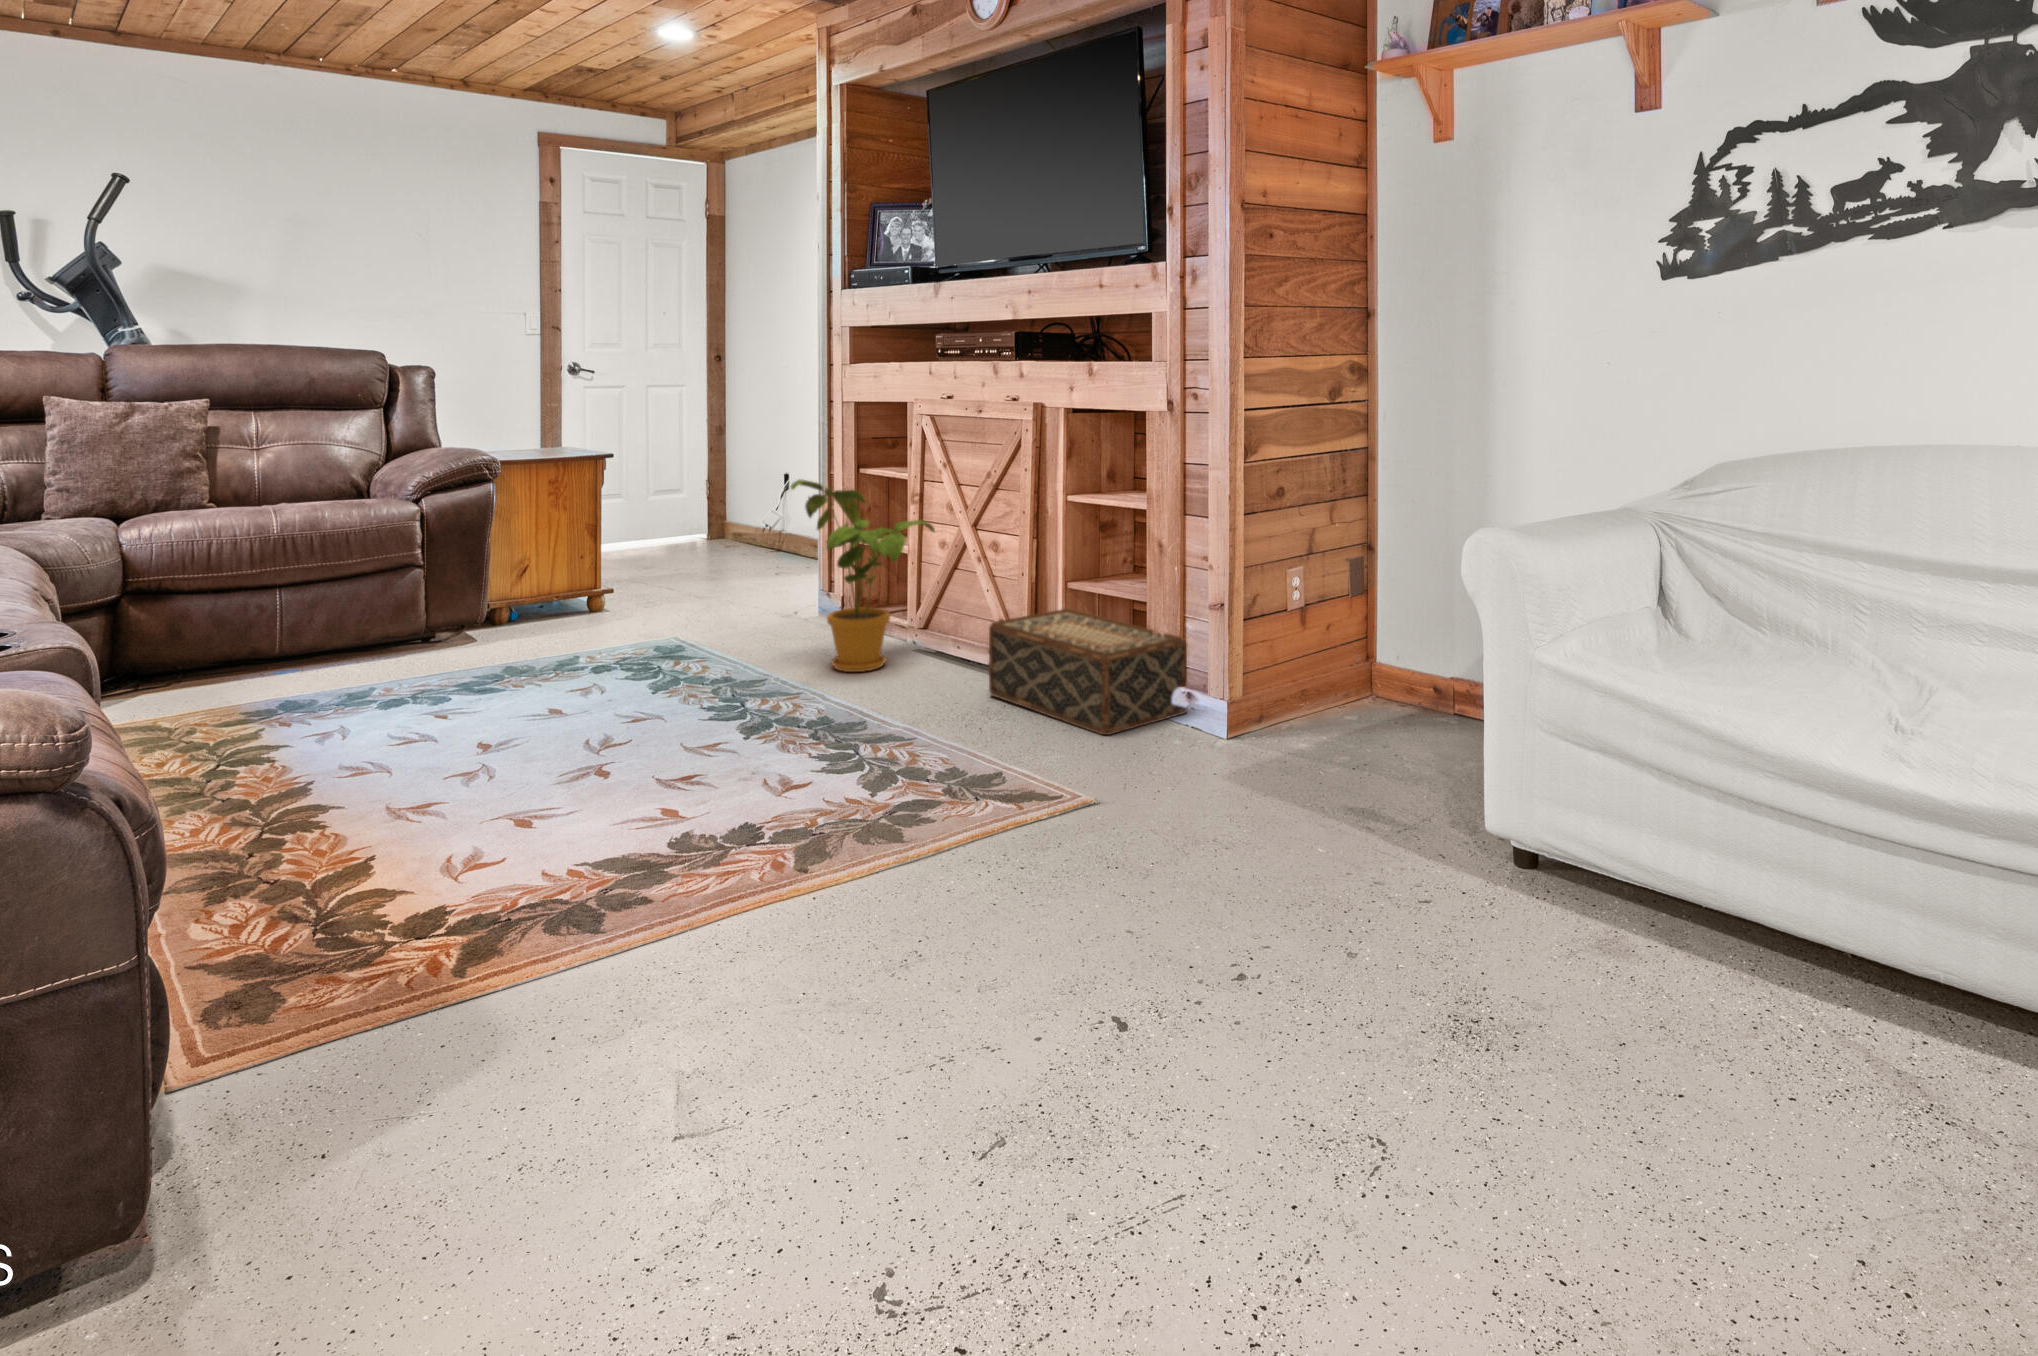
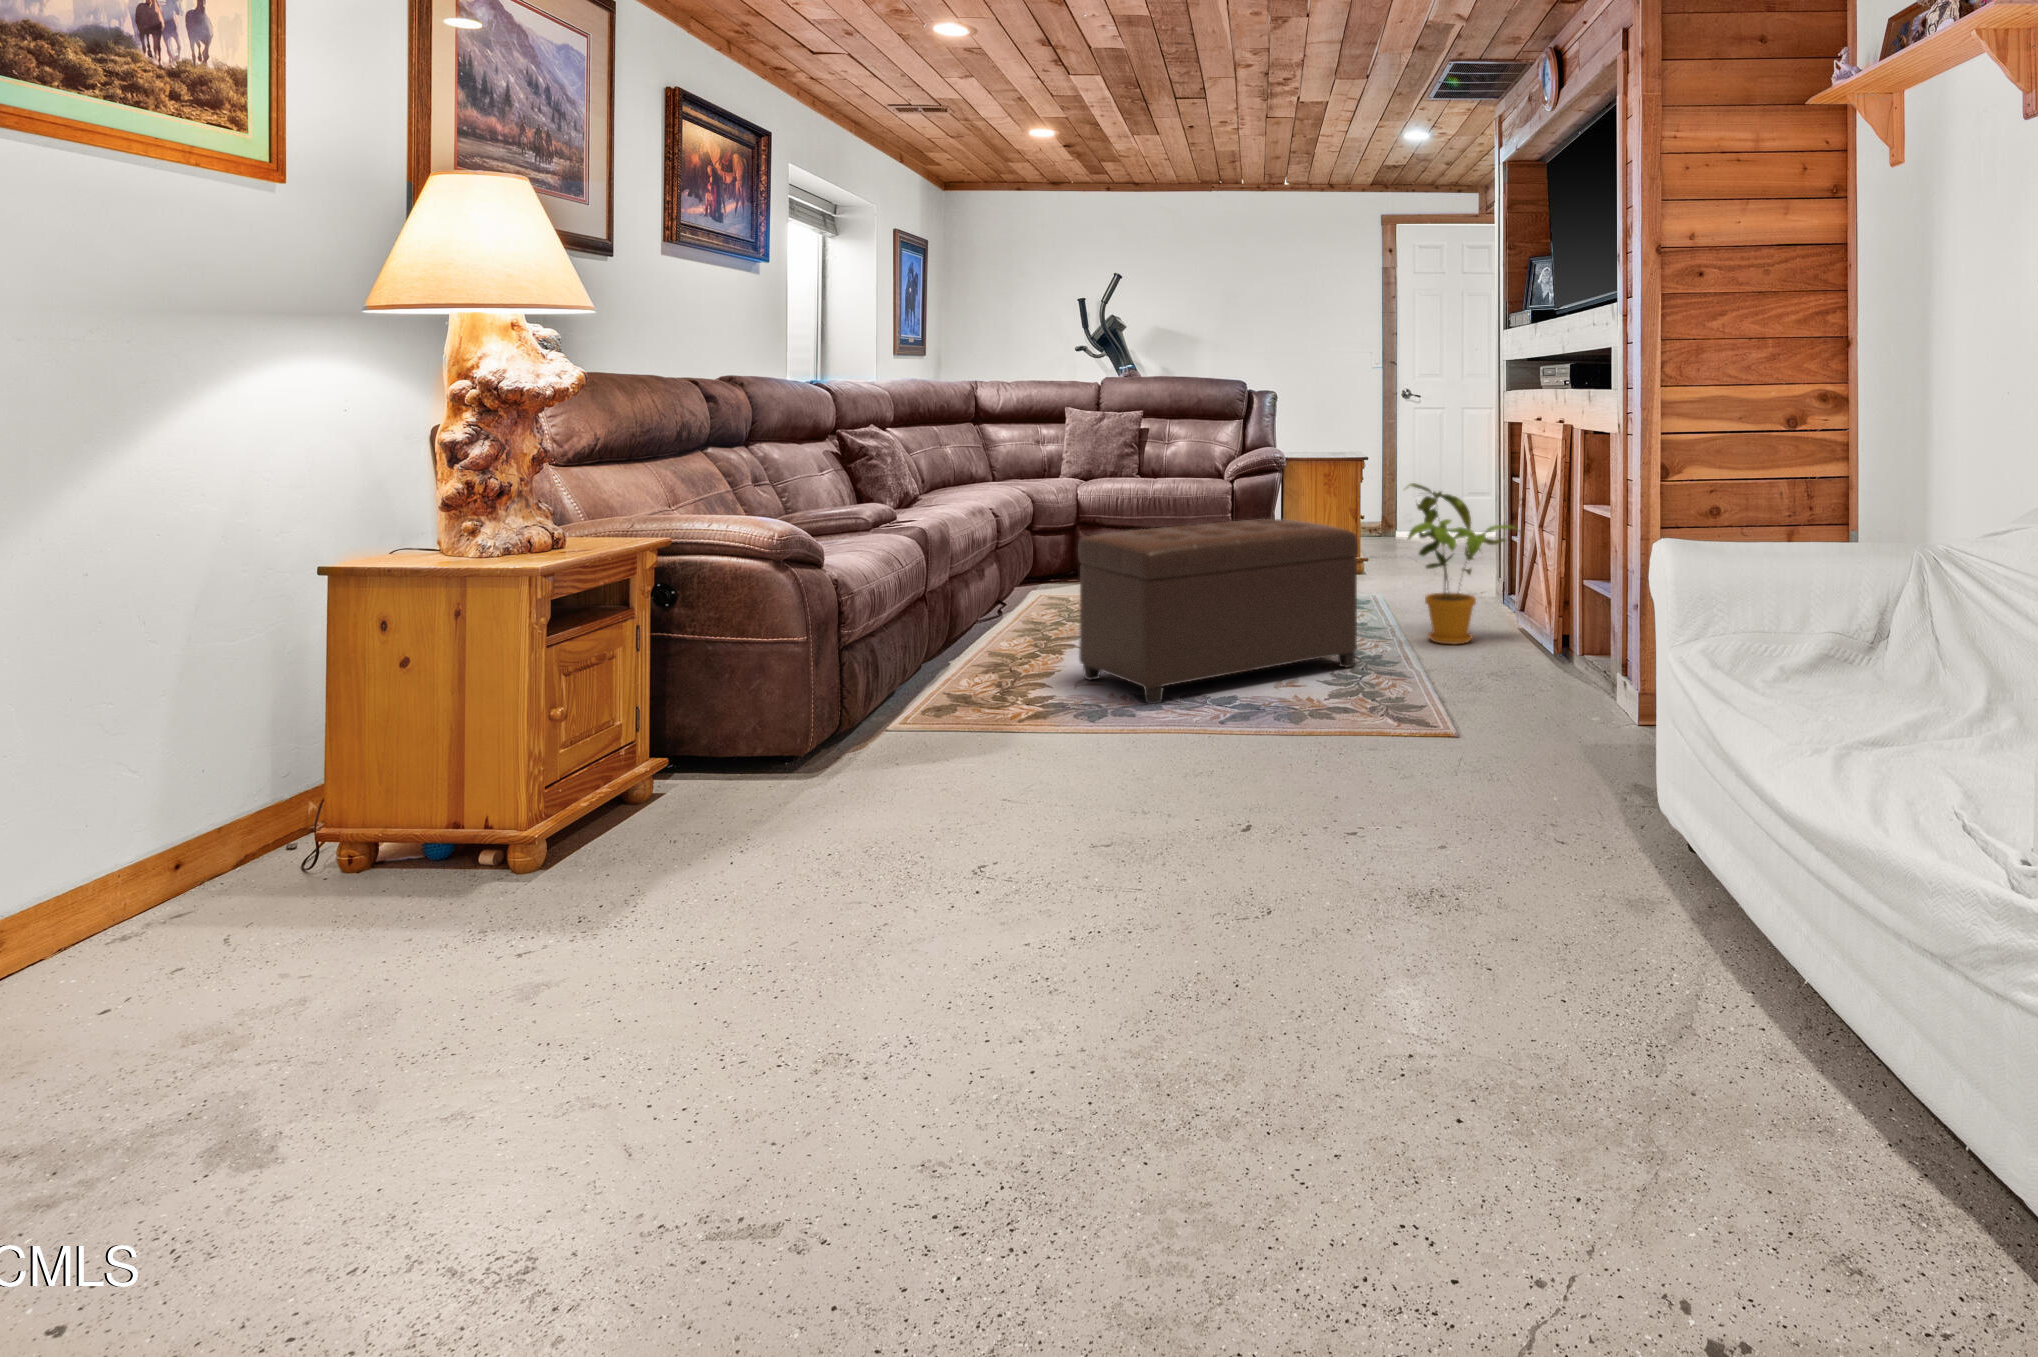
ottoman: none [451,542,824,847] -> present [1078,519,1358,704]
woven basket: present [989,609,1187,735] -> none [1495,612,1619,716]

